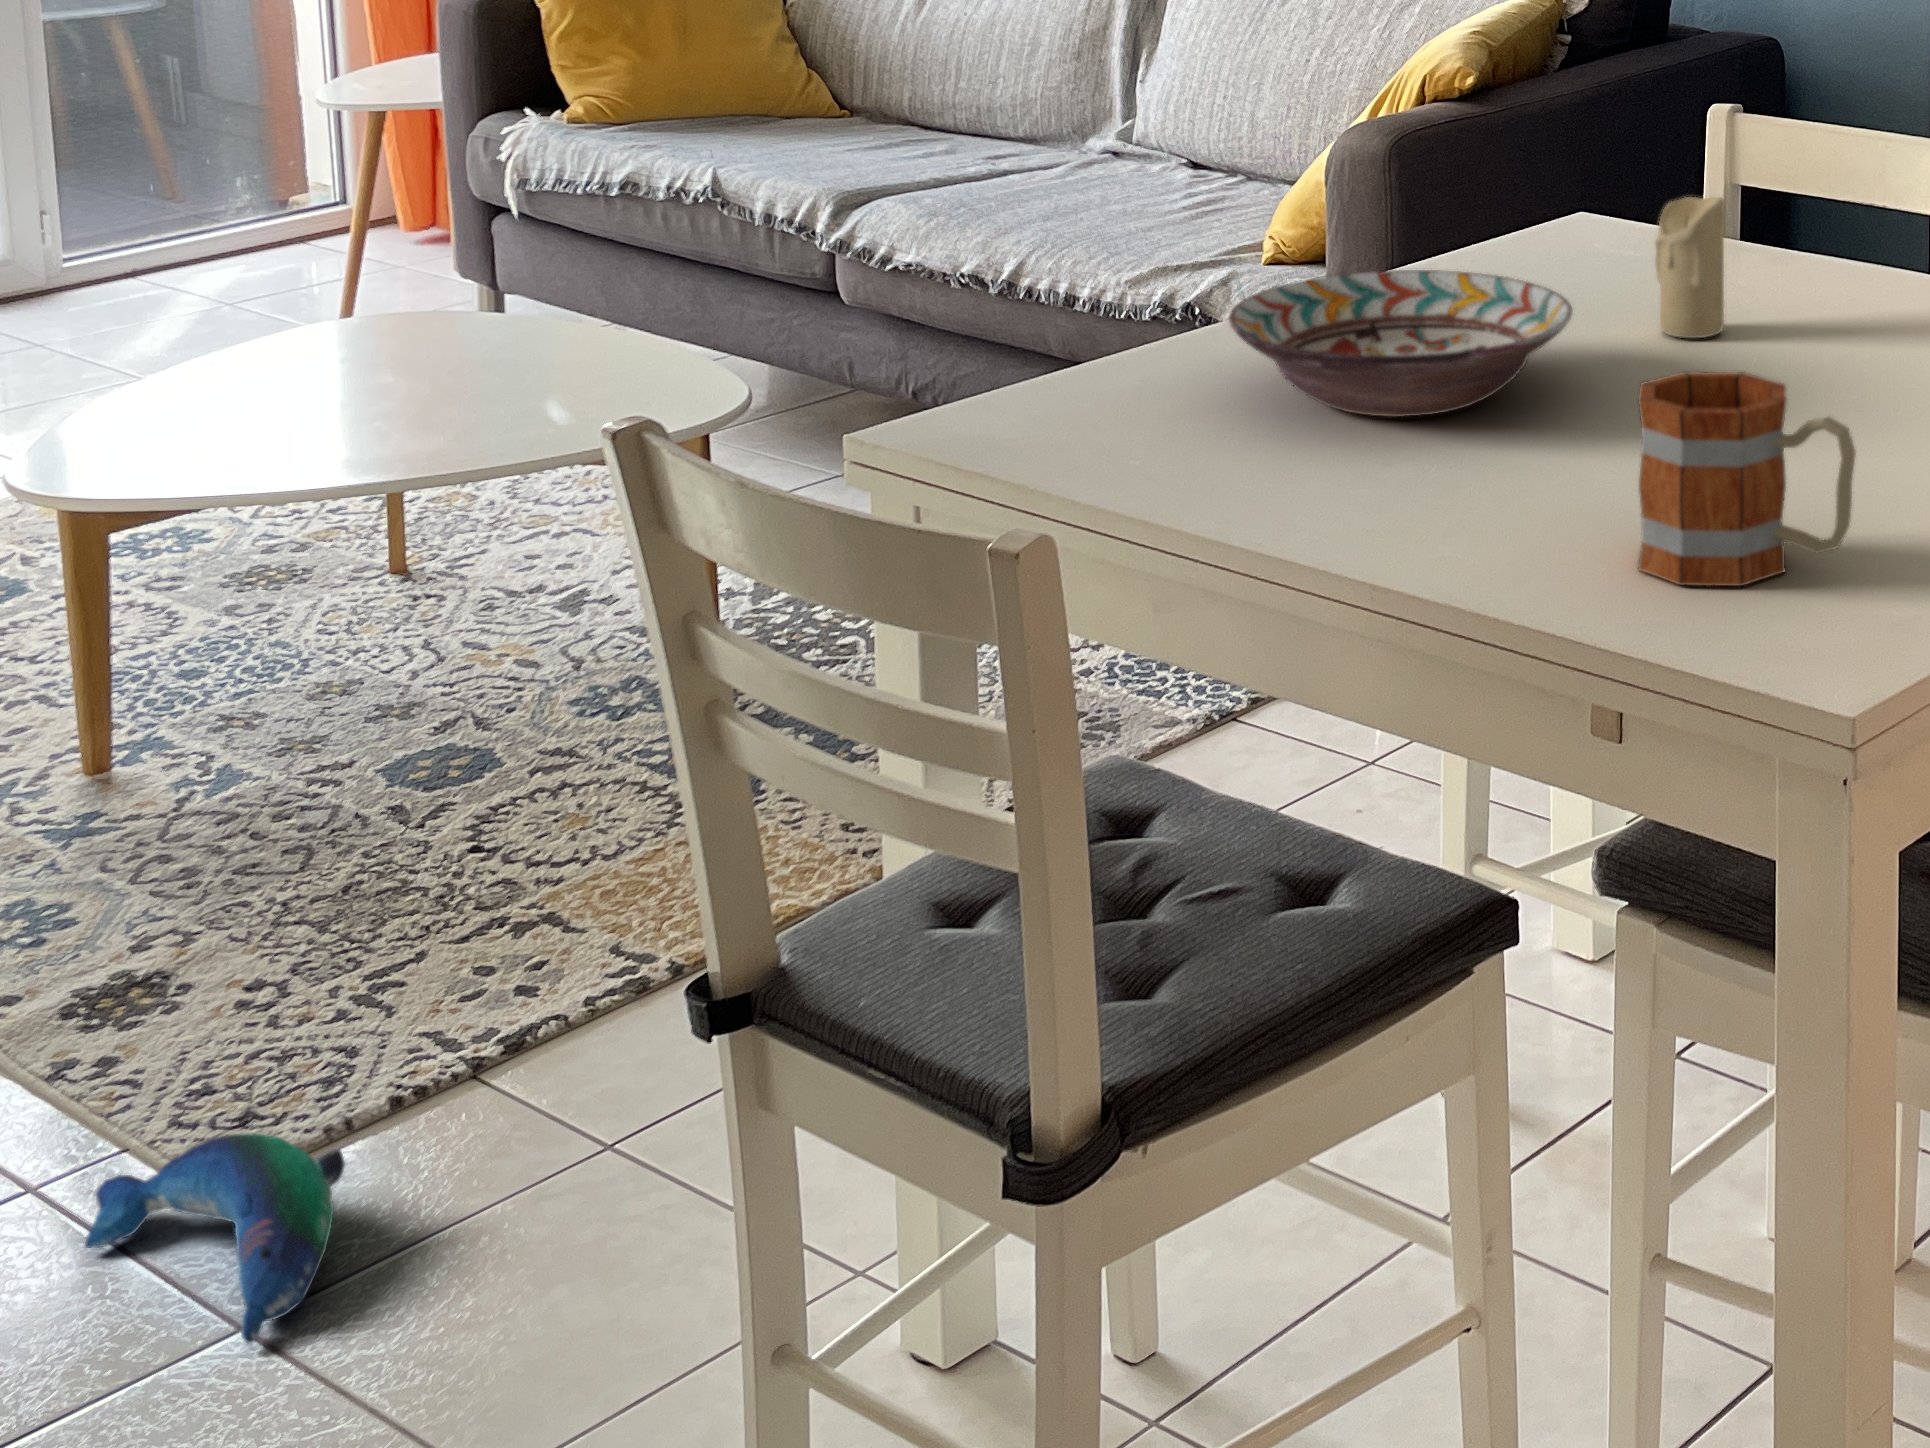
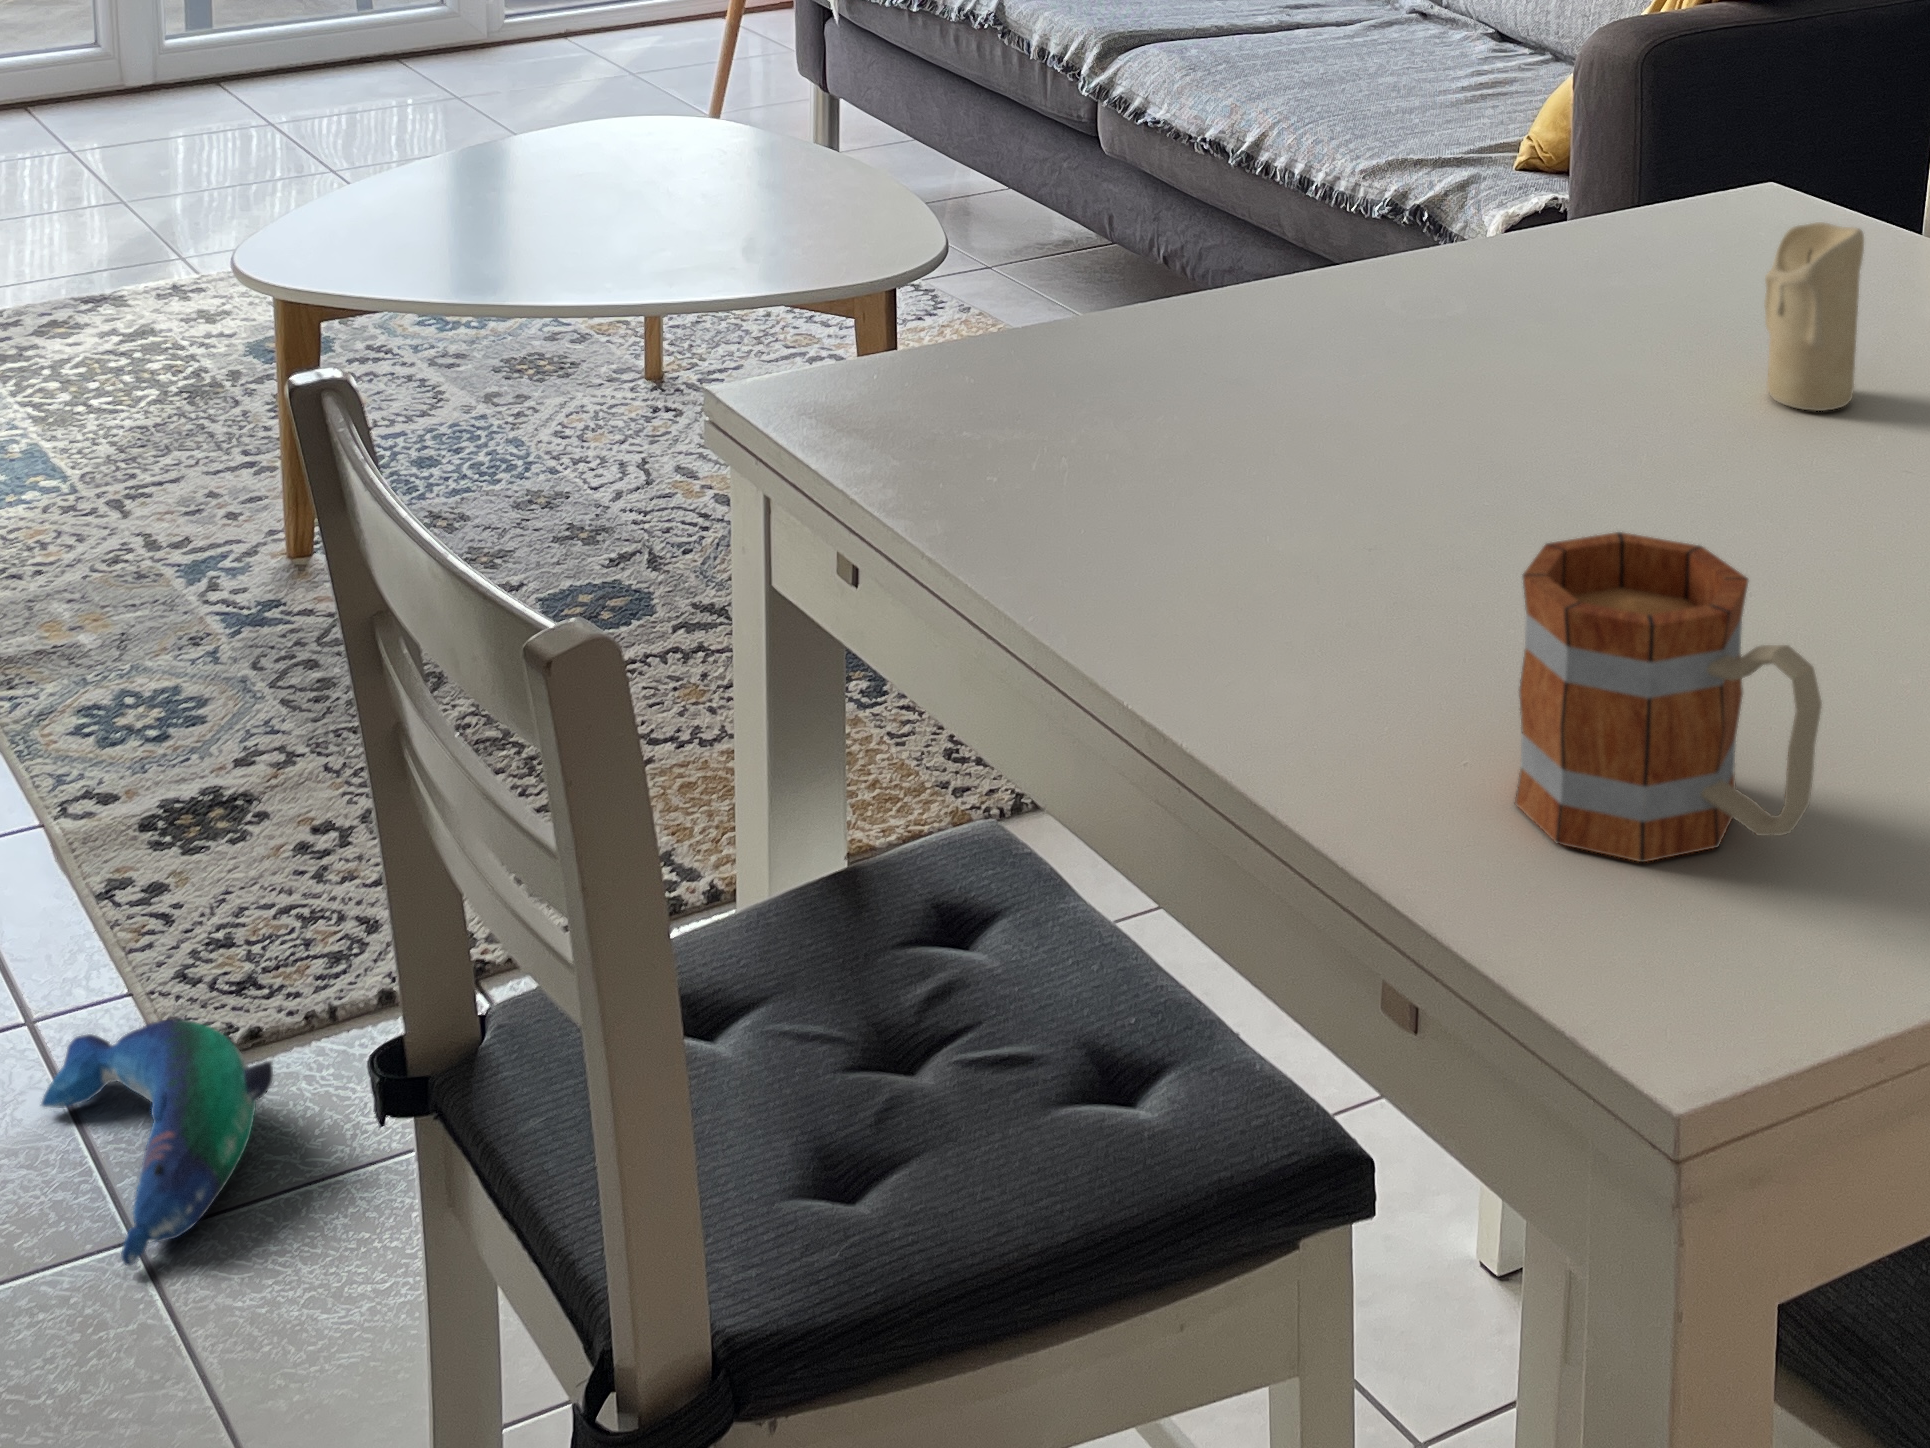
decorative bowl: present [1229,270,1573,417] -> none [1164,275,1606,485]

